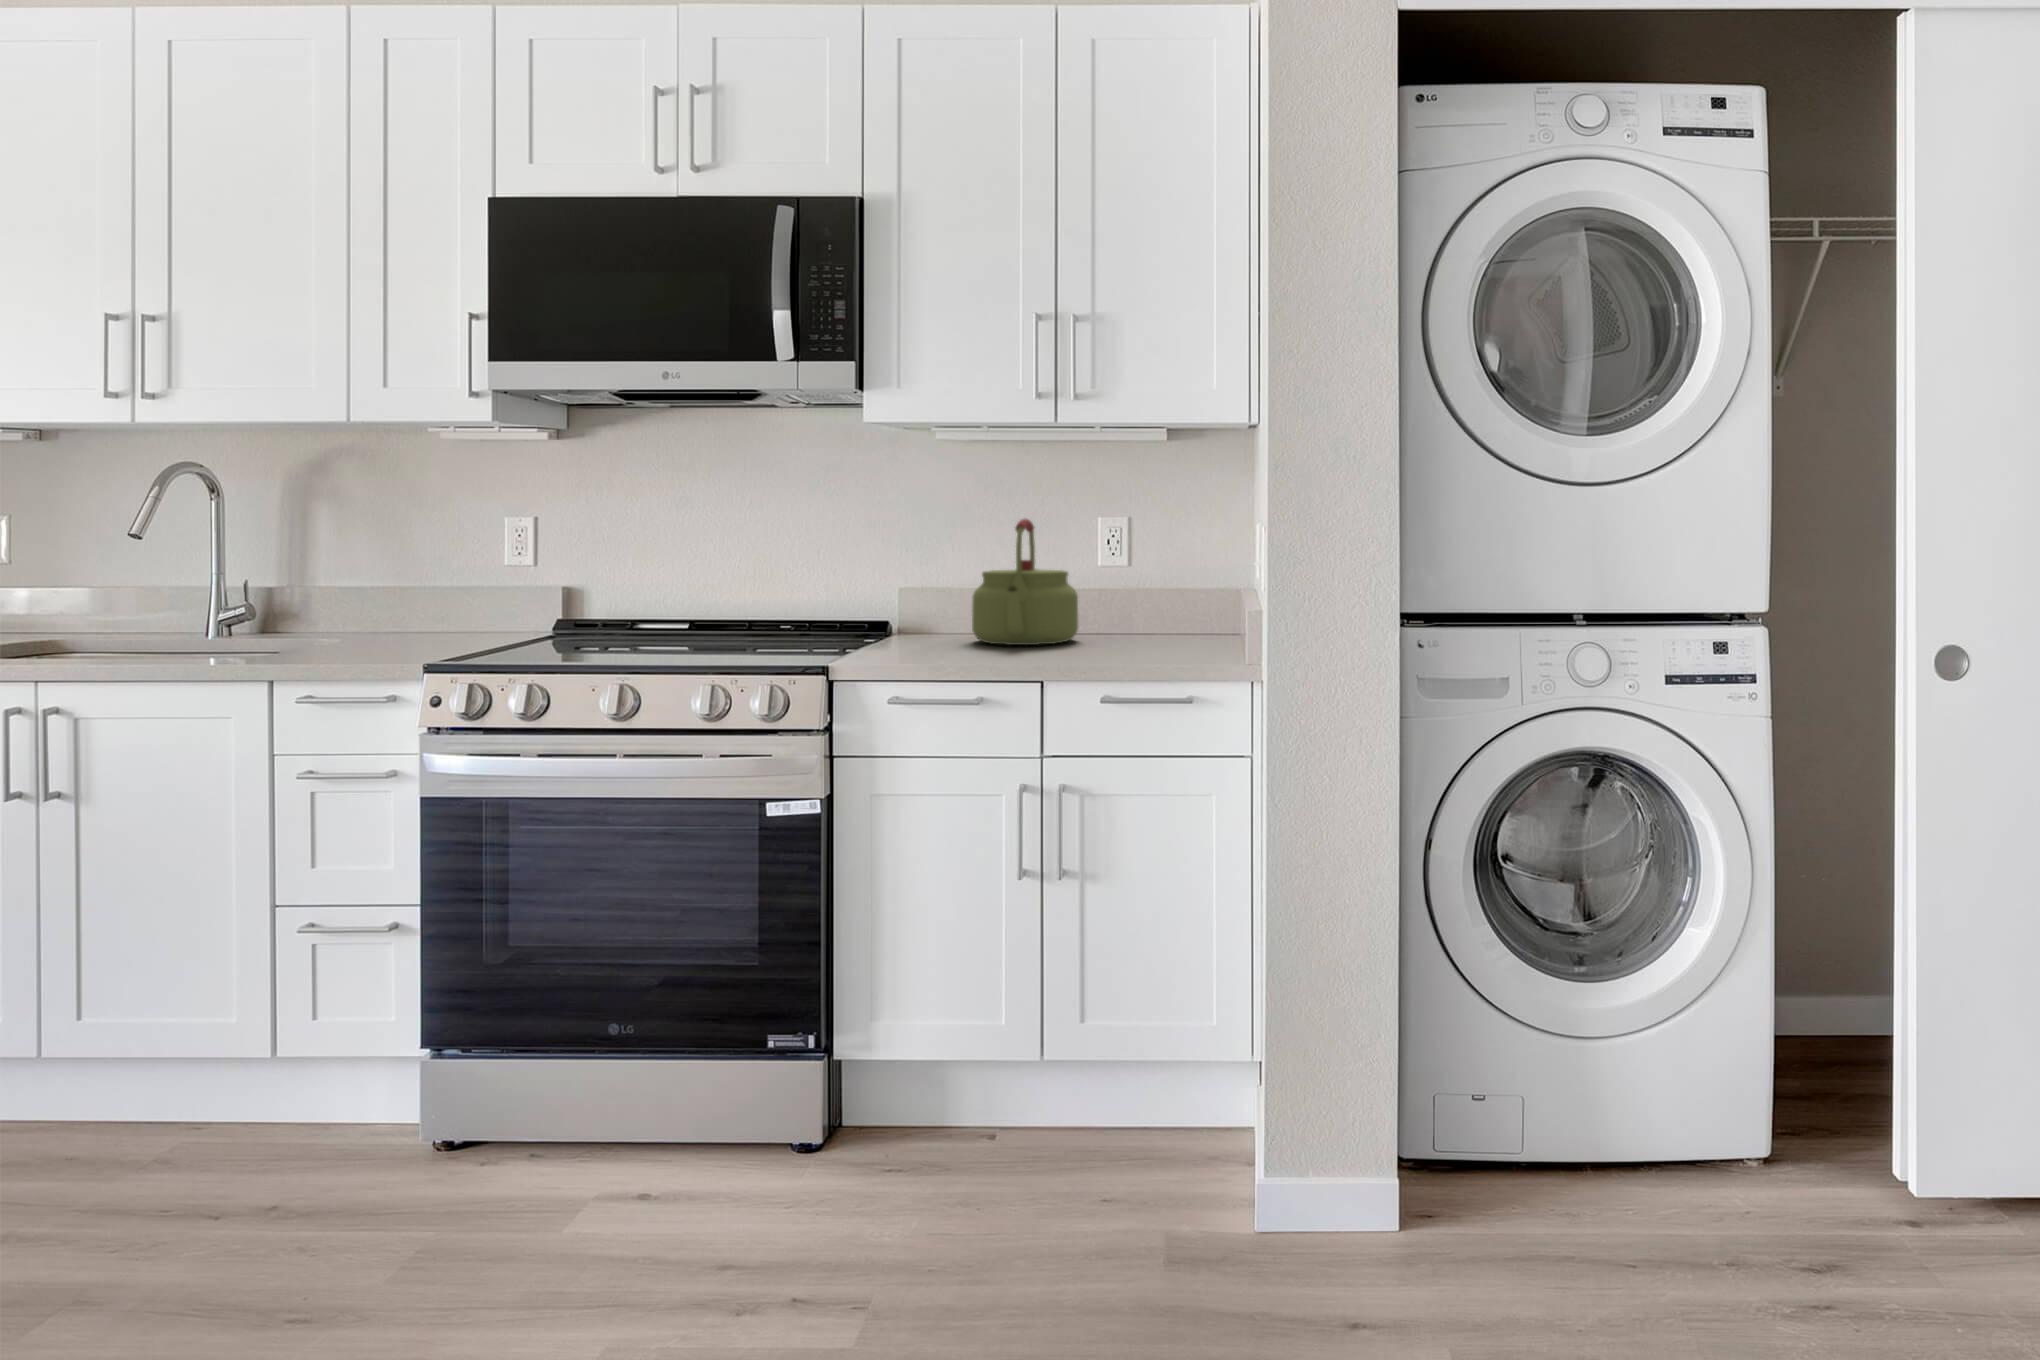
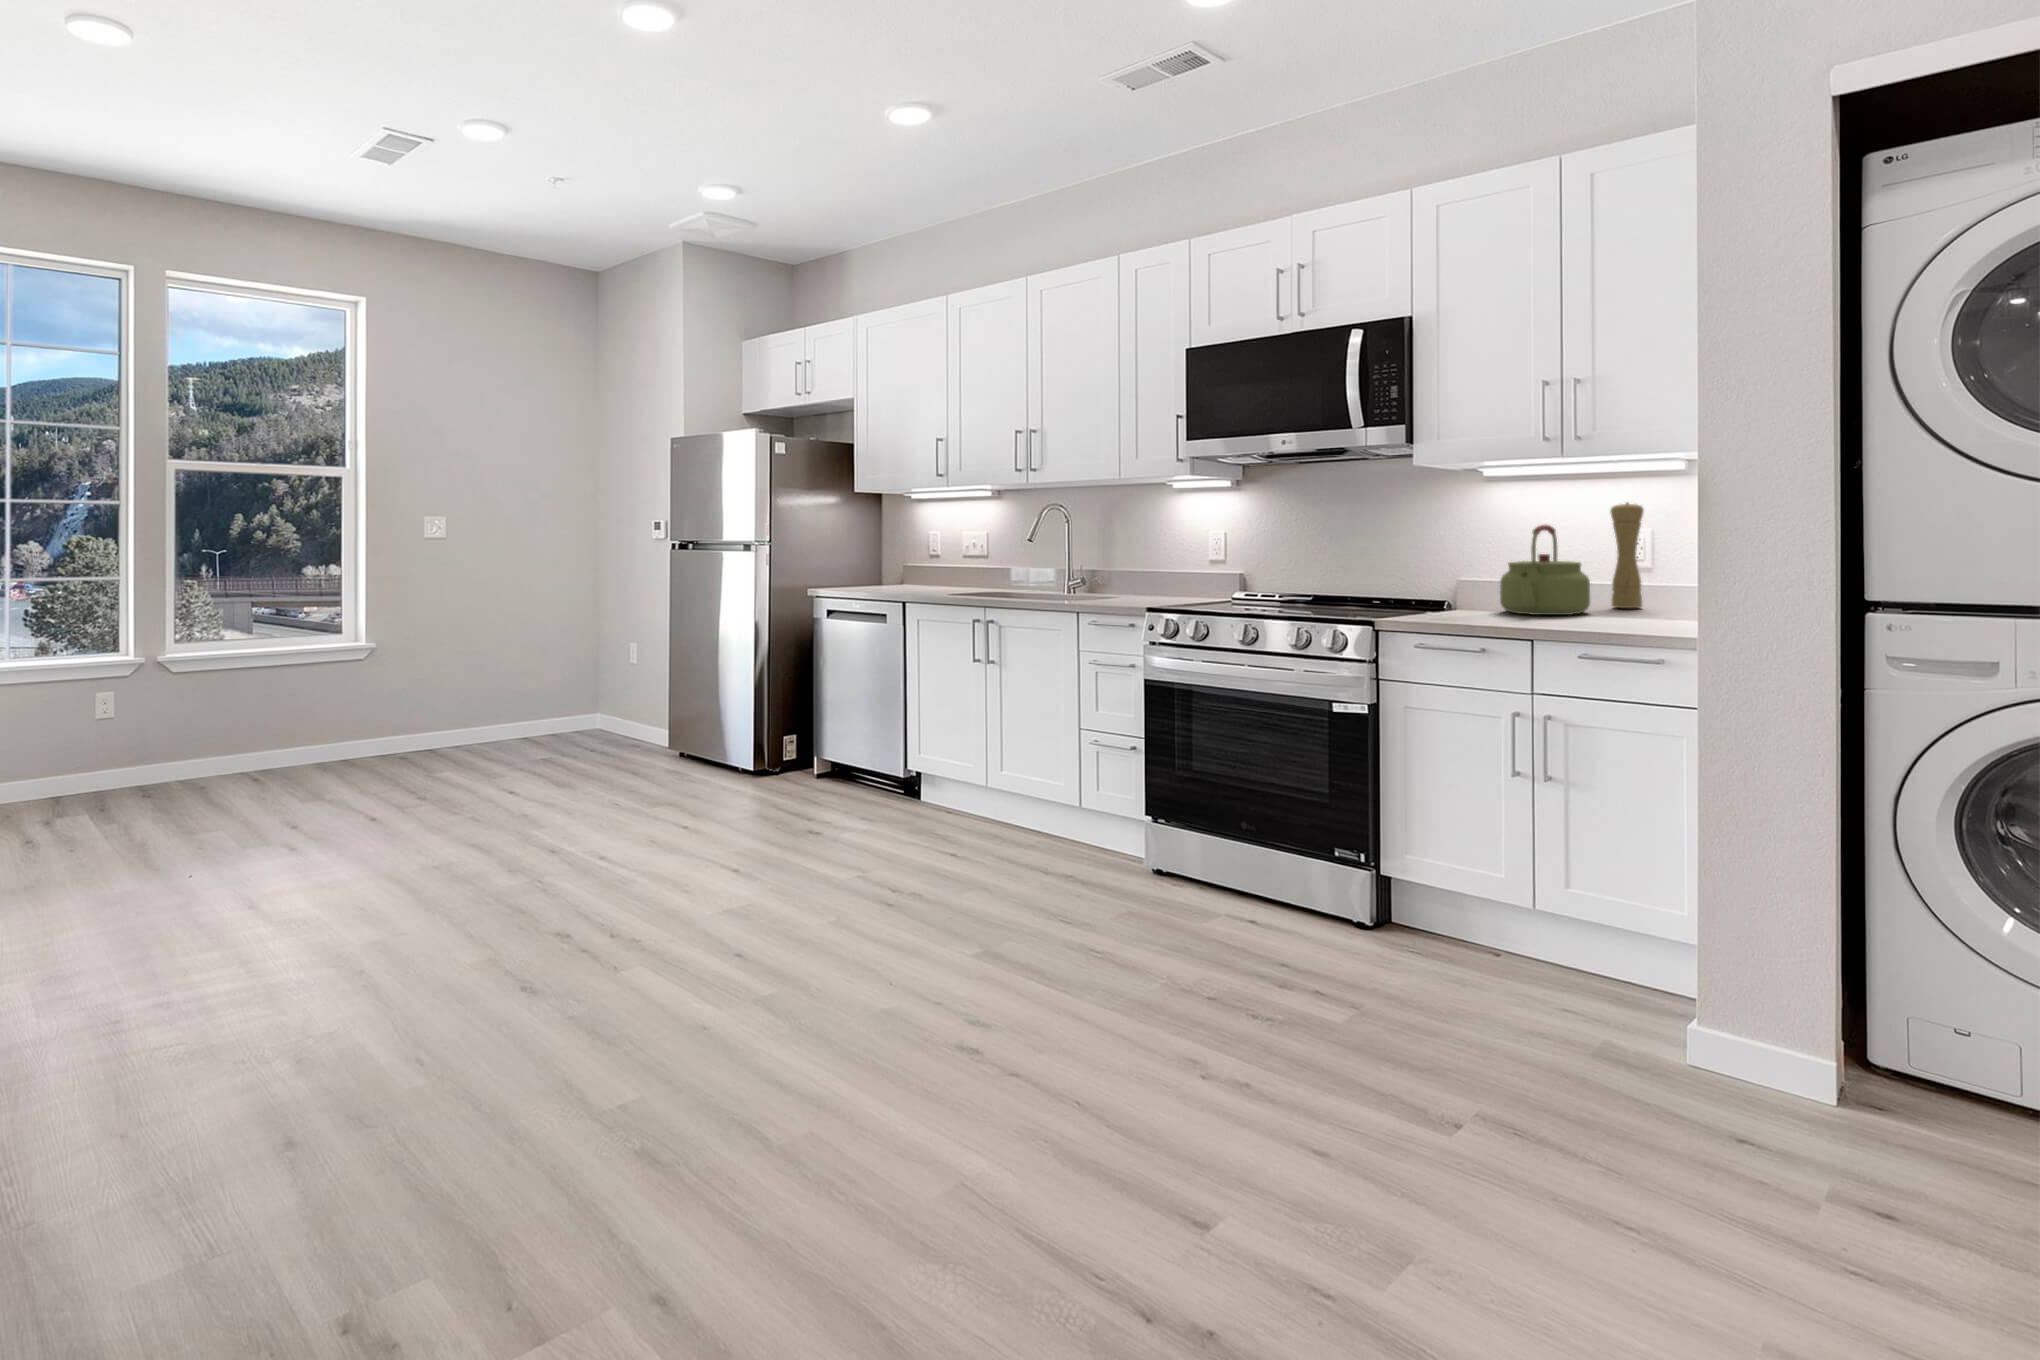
pepper mill: none [1089,491,1125,632] -> present [1611,503,1644,608]

